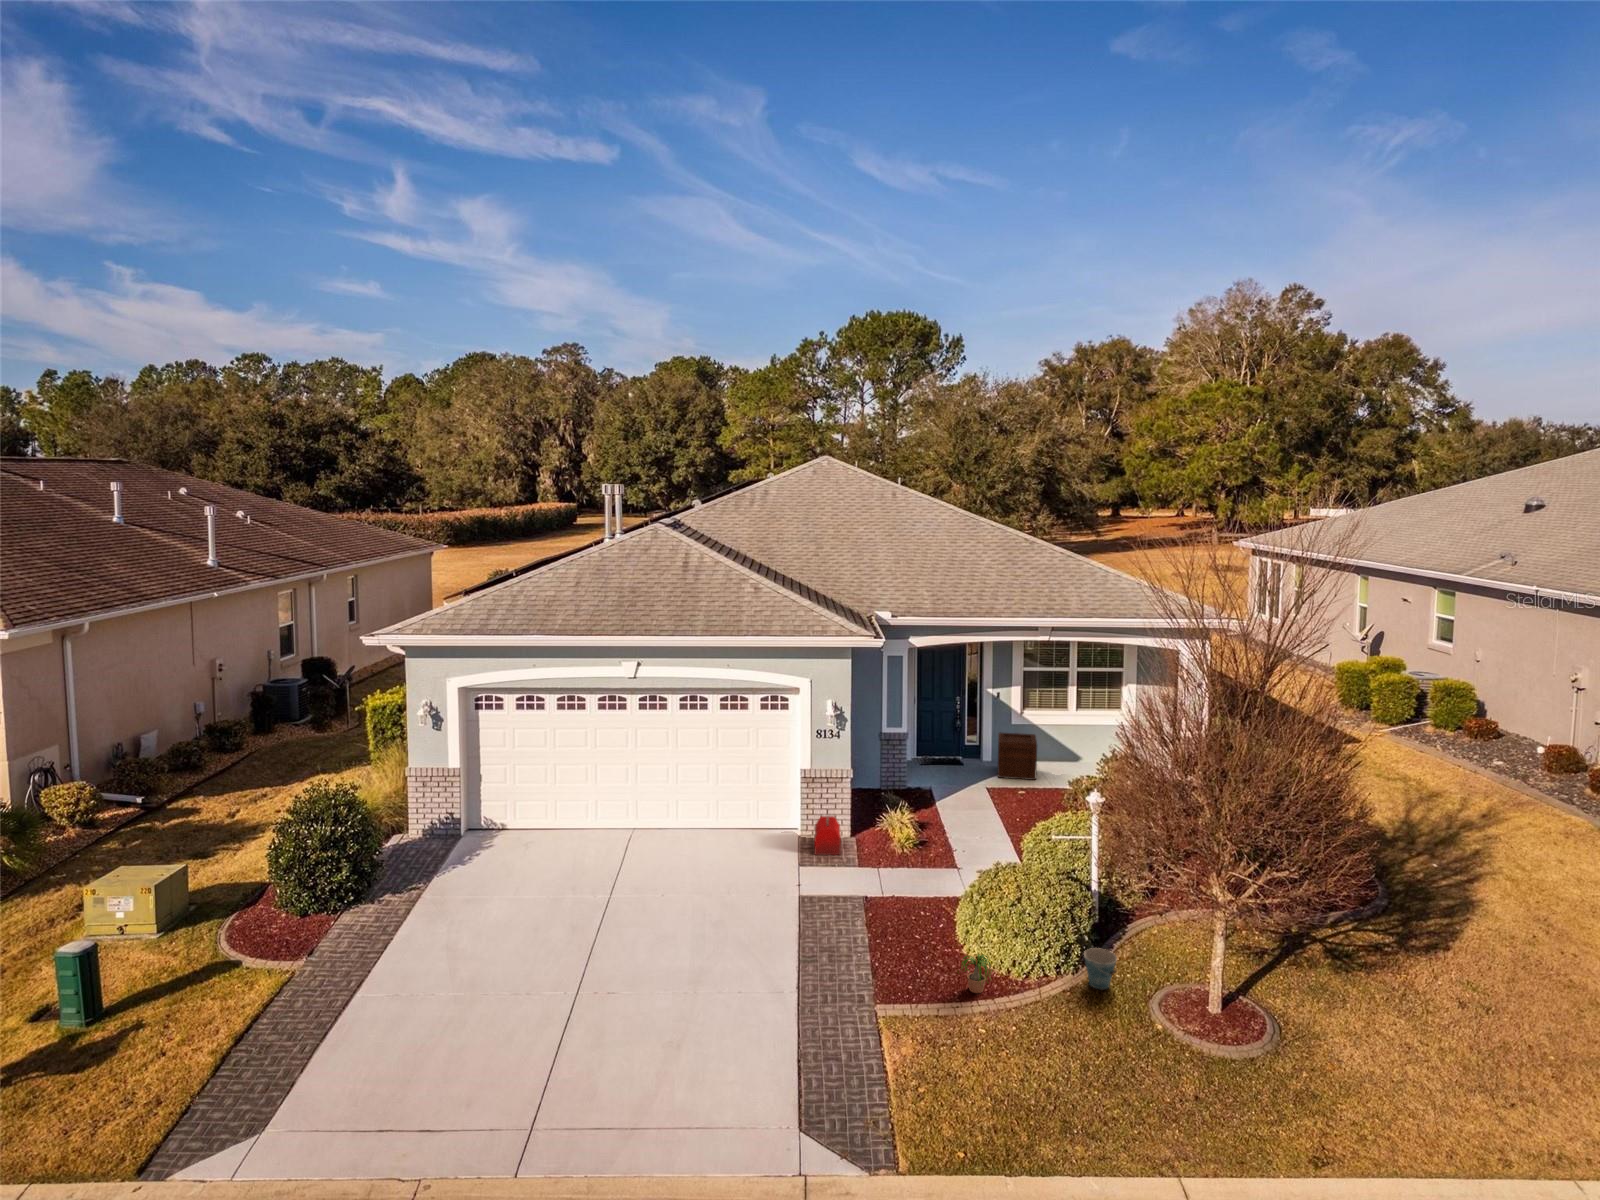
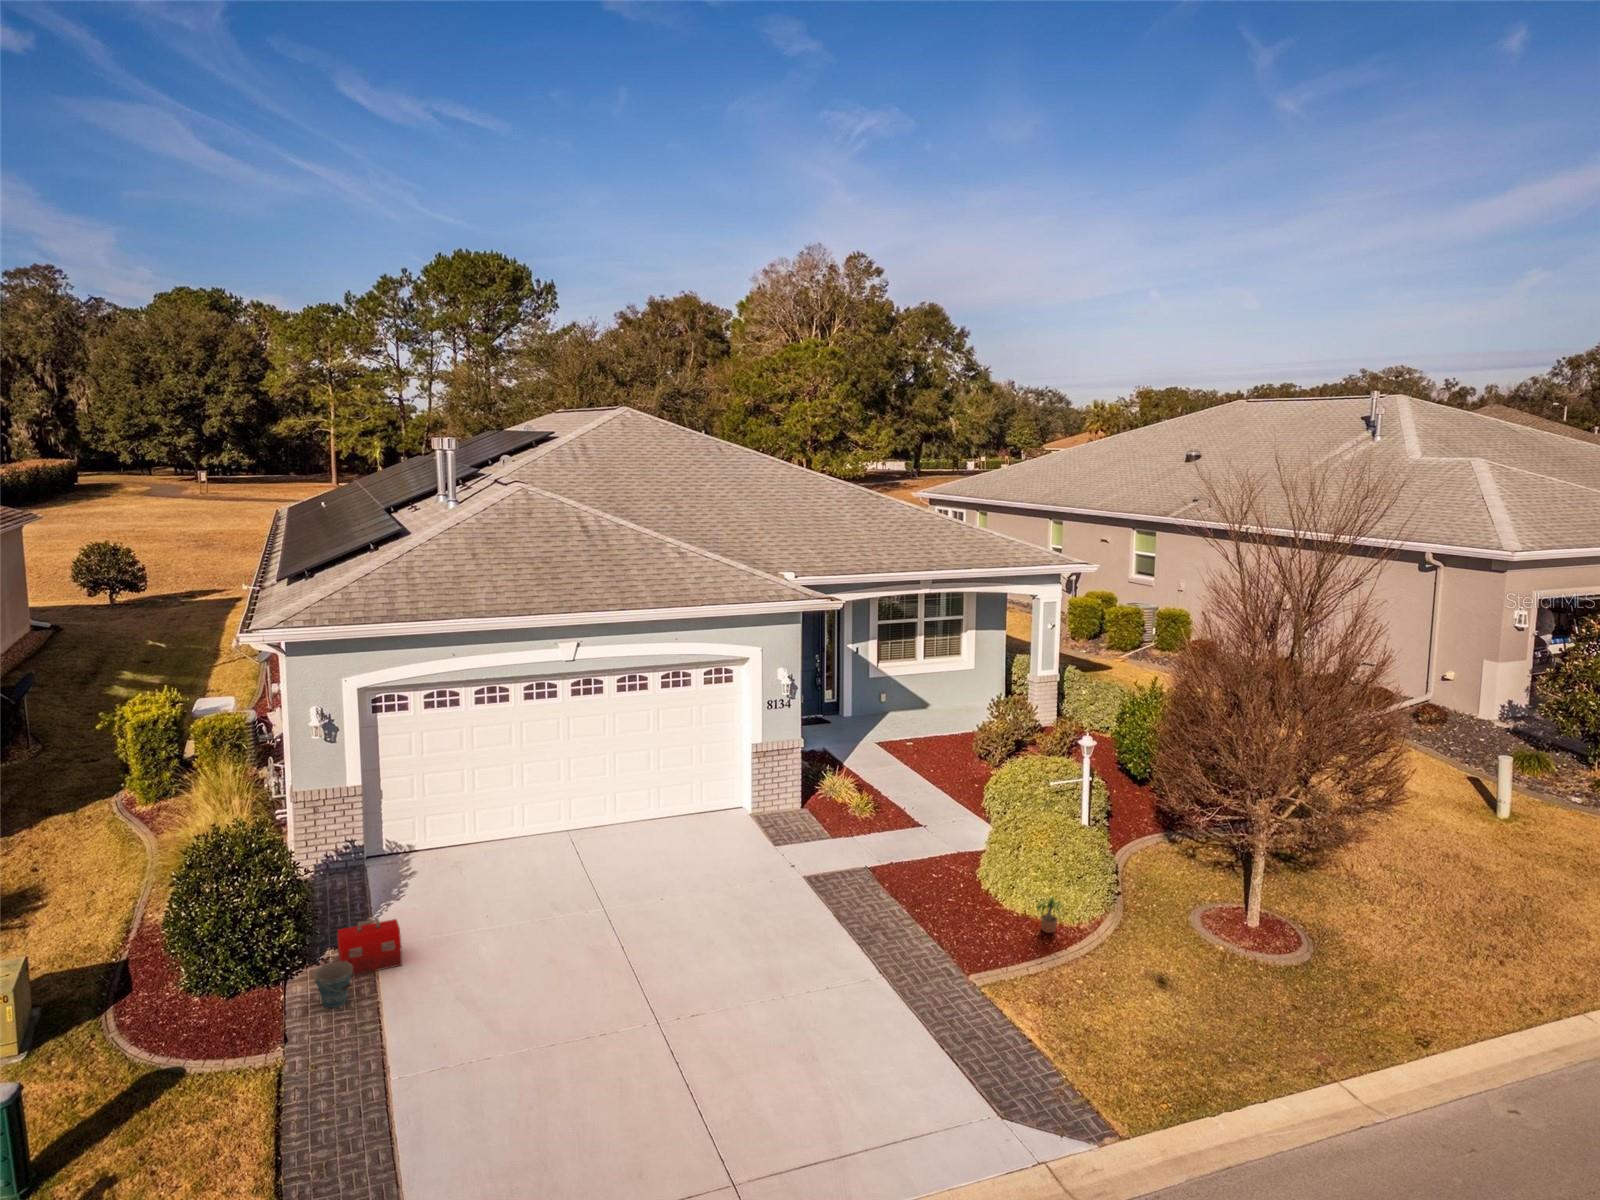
wooden crate: present [998,732,1037,780] -> none [855,686,903,732]
toolbox: present [814,816,841,855] -> present [337,919,402,976]
bucket: present [1084,948,1117,989] -> present [313,961,353,1008]

